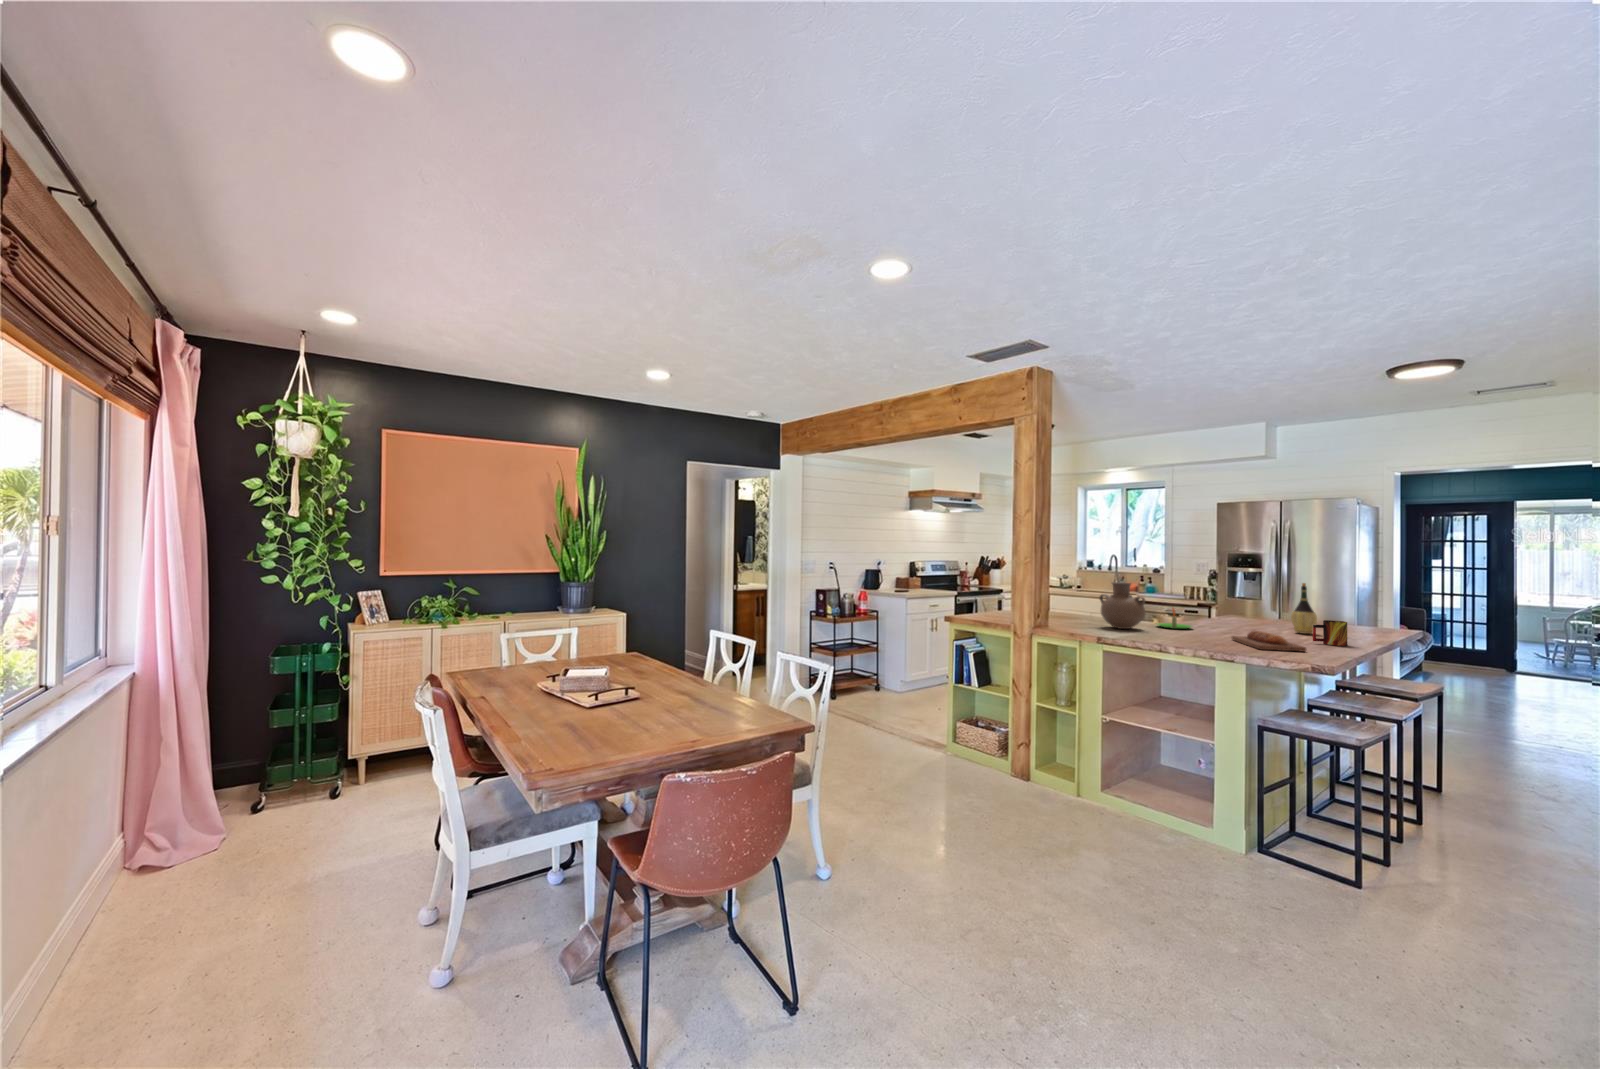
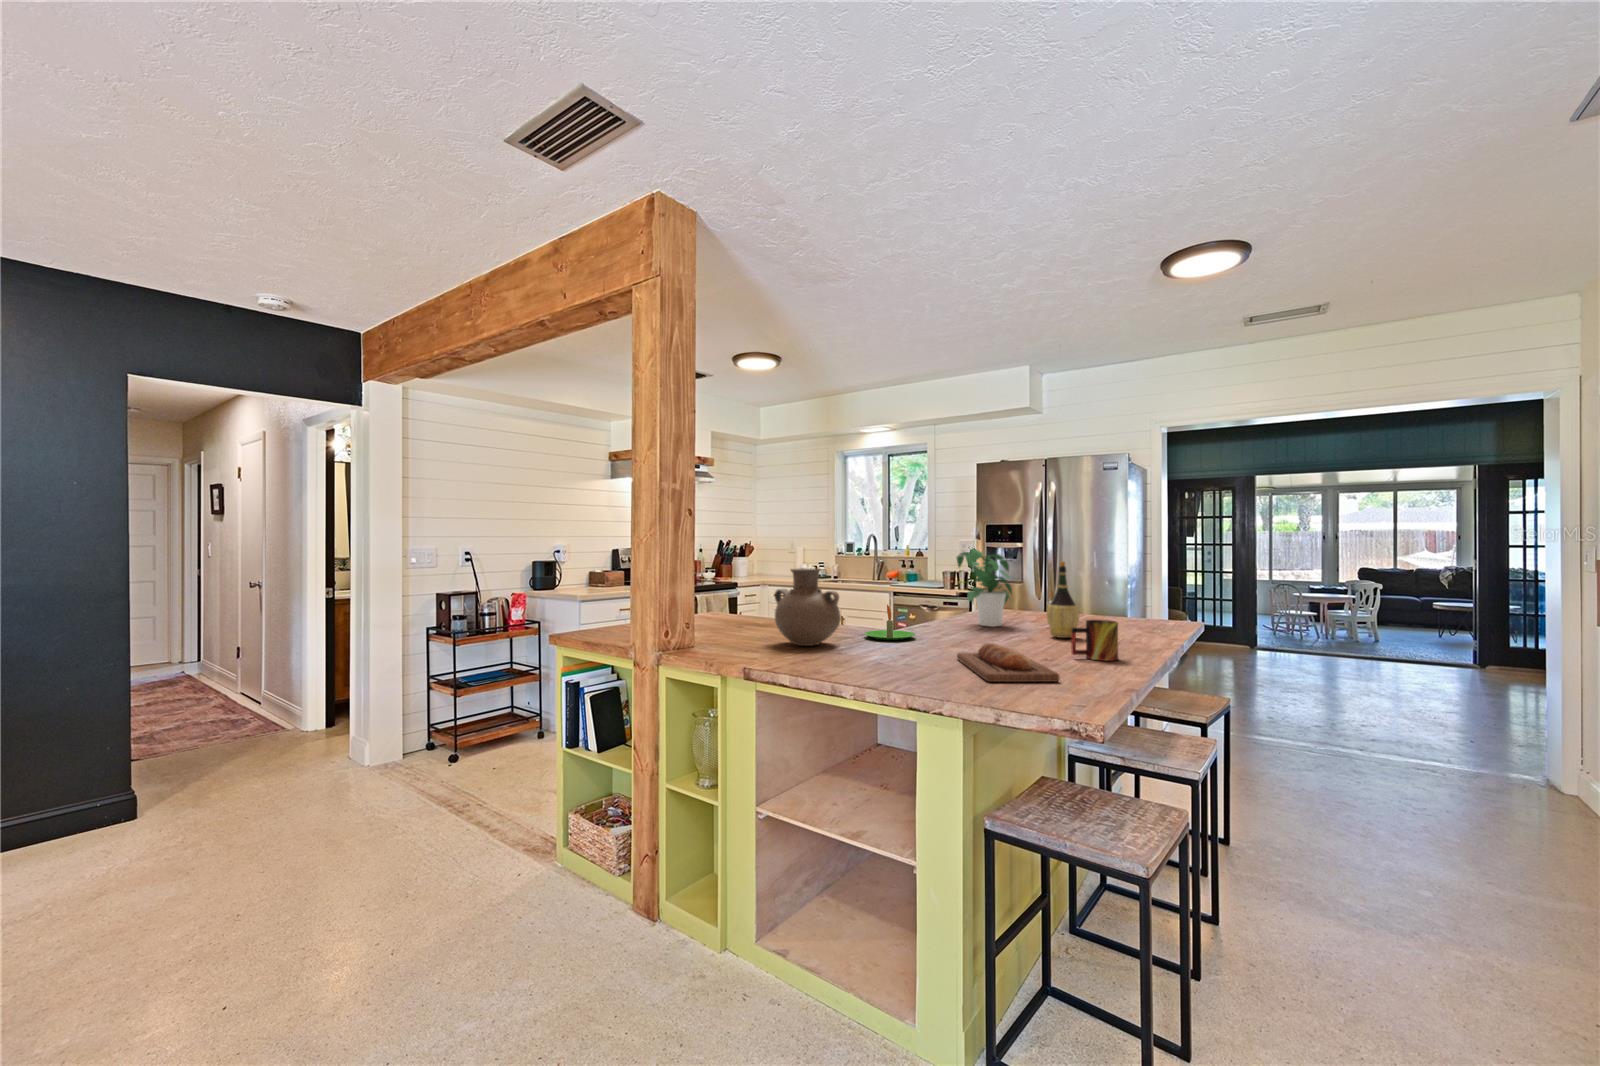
potted plant: none [1217,571,1262,625] -> present [957,548,1012,627]

